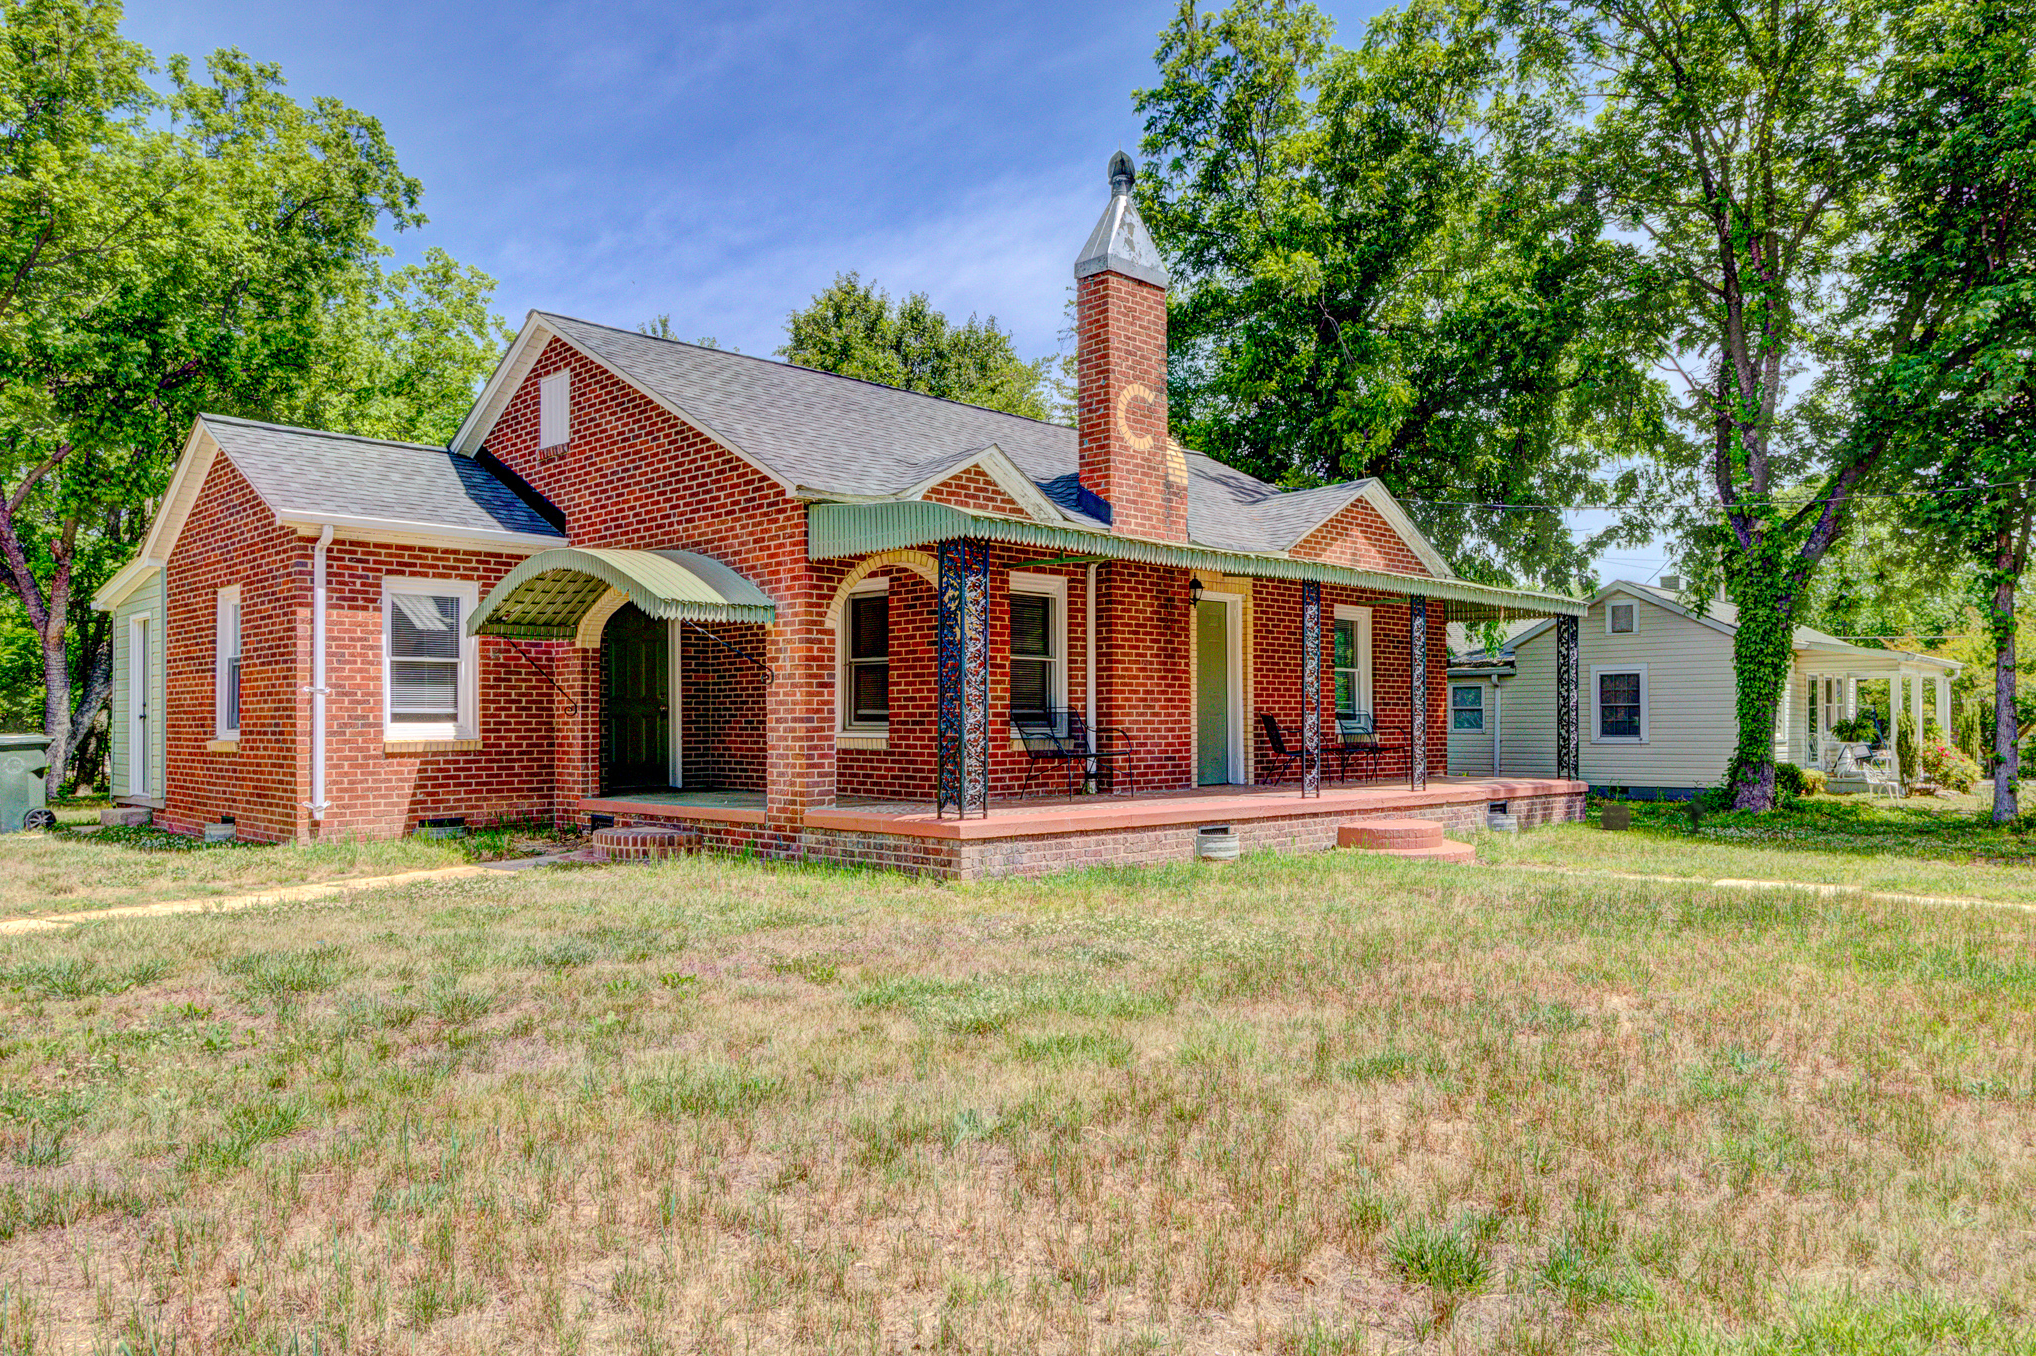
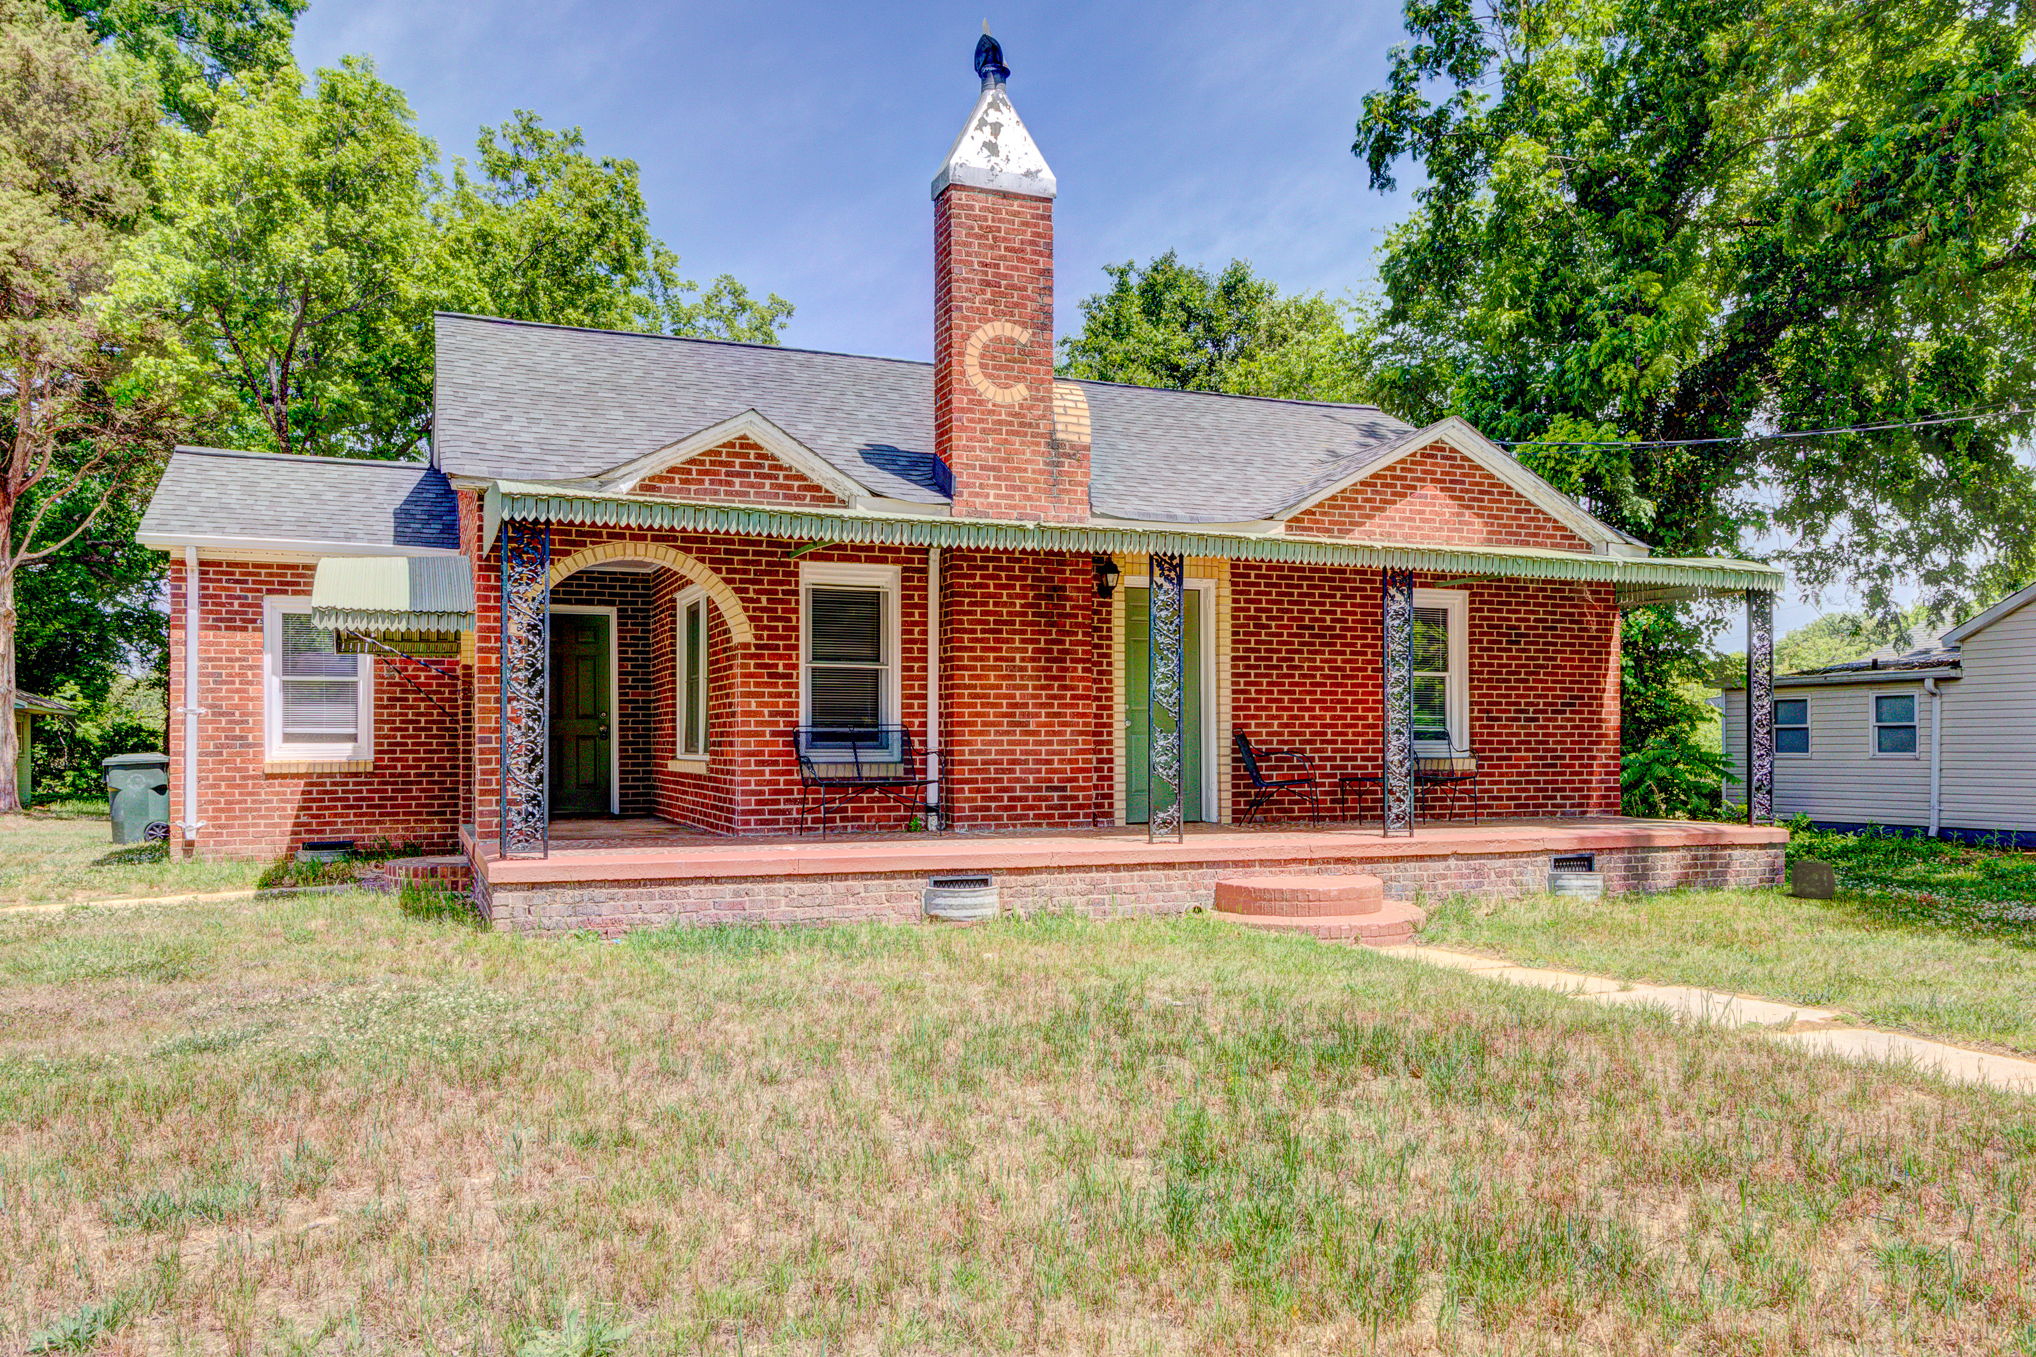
decorative plant: present [1684,793,1705,833] -> none [1914,848,1956,909]

